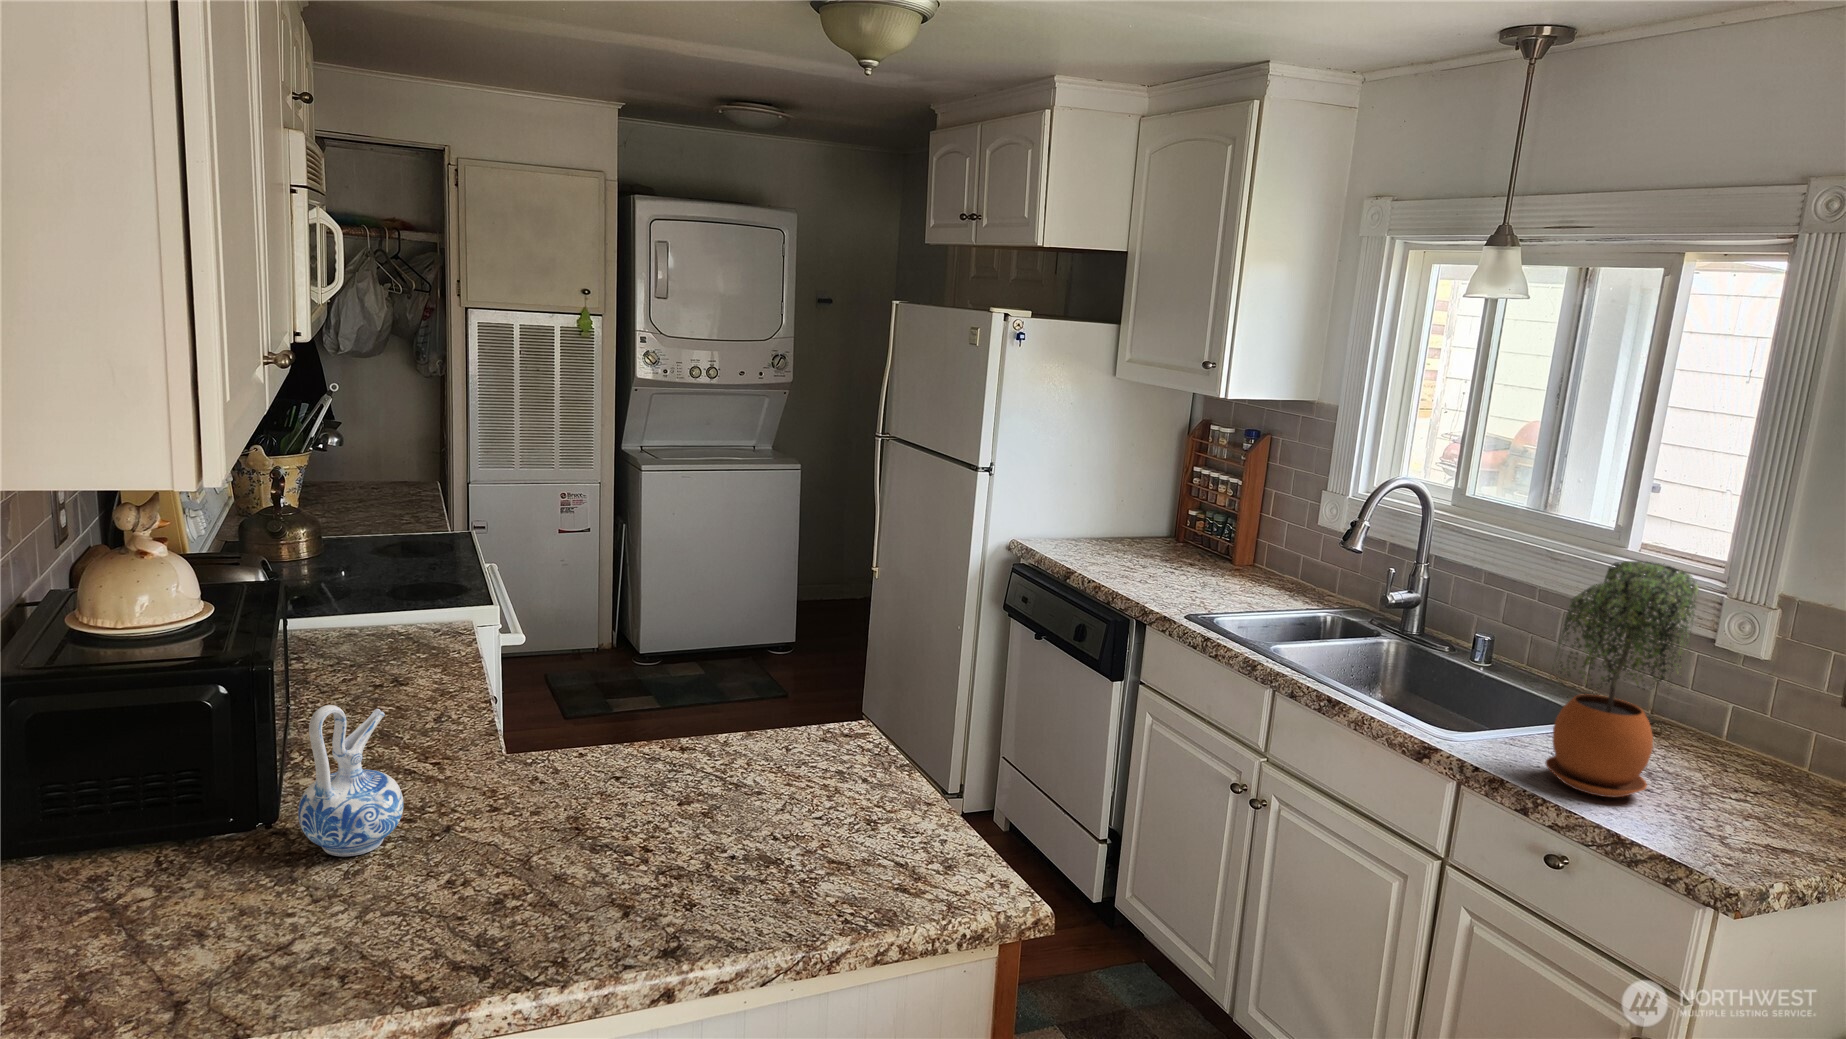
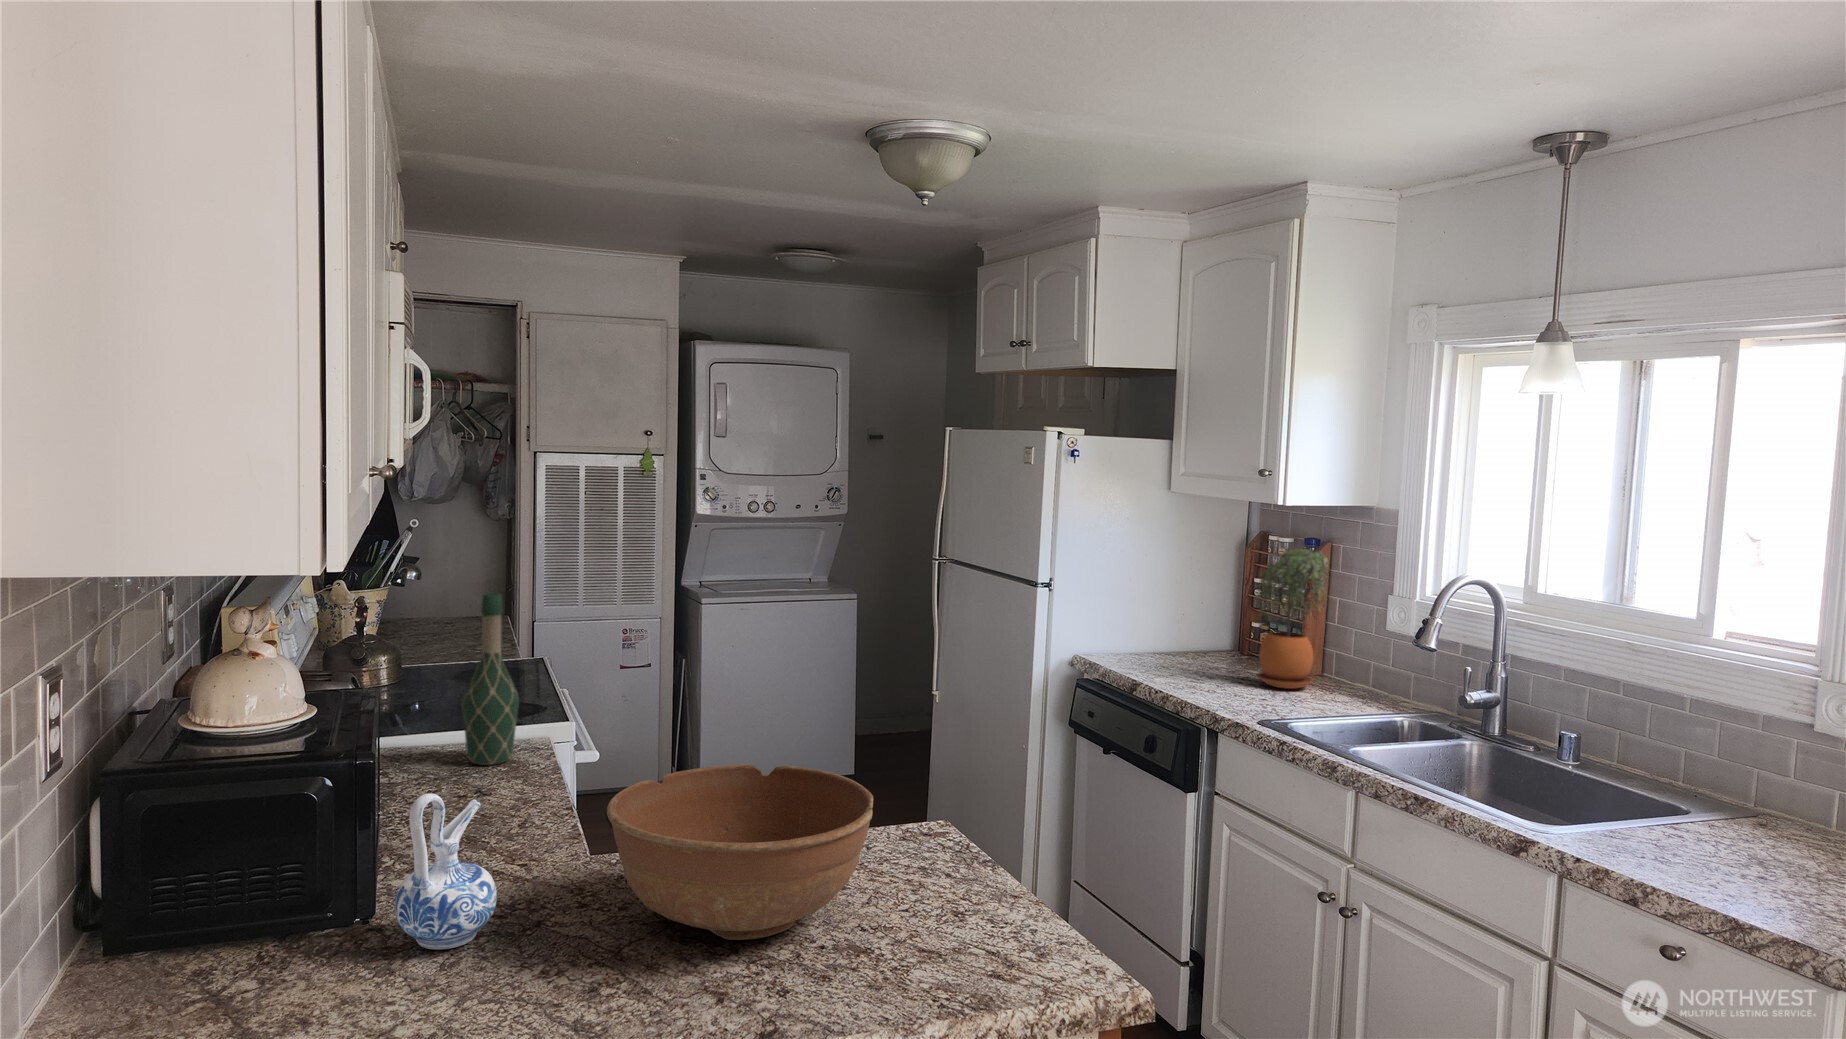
wine bottle: none [375,477,435,652] -> present [462,593,519,765]
potted plant: present [1545,561,1699,797] -> present [1256,548,1328,689]
bowl: none [515,670,787,848] -> present [607,765,873,940]

